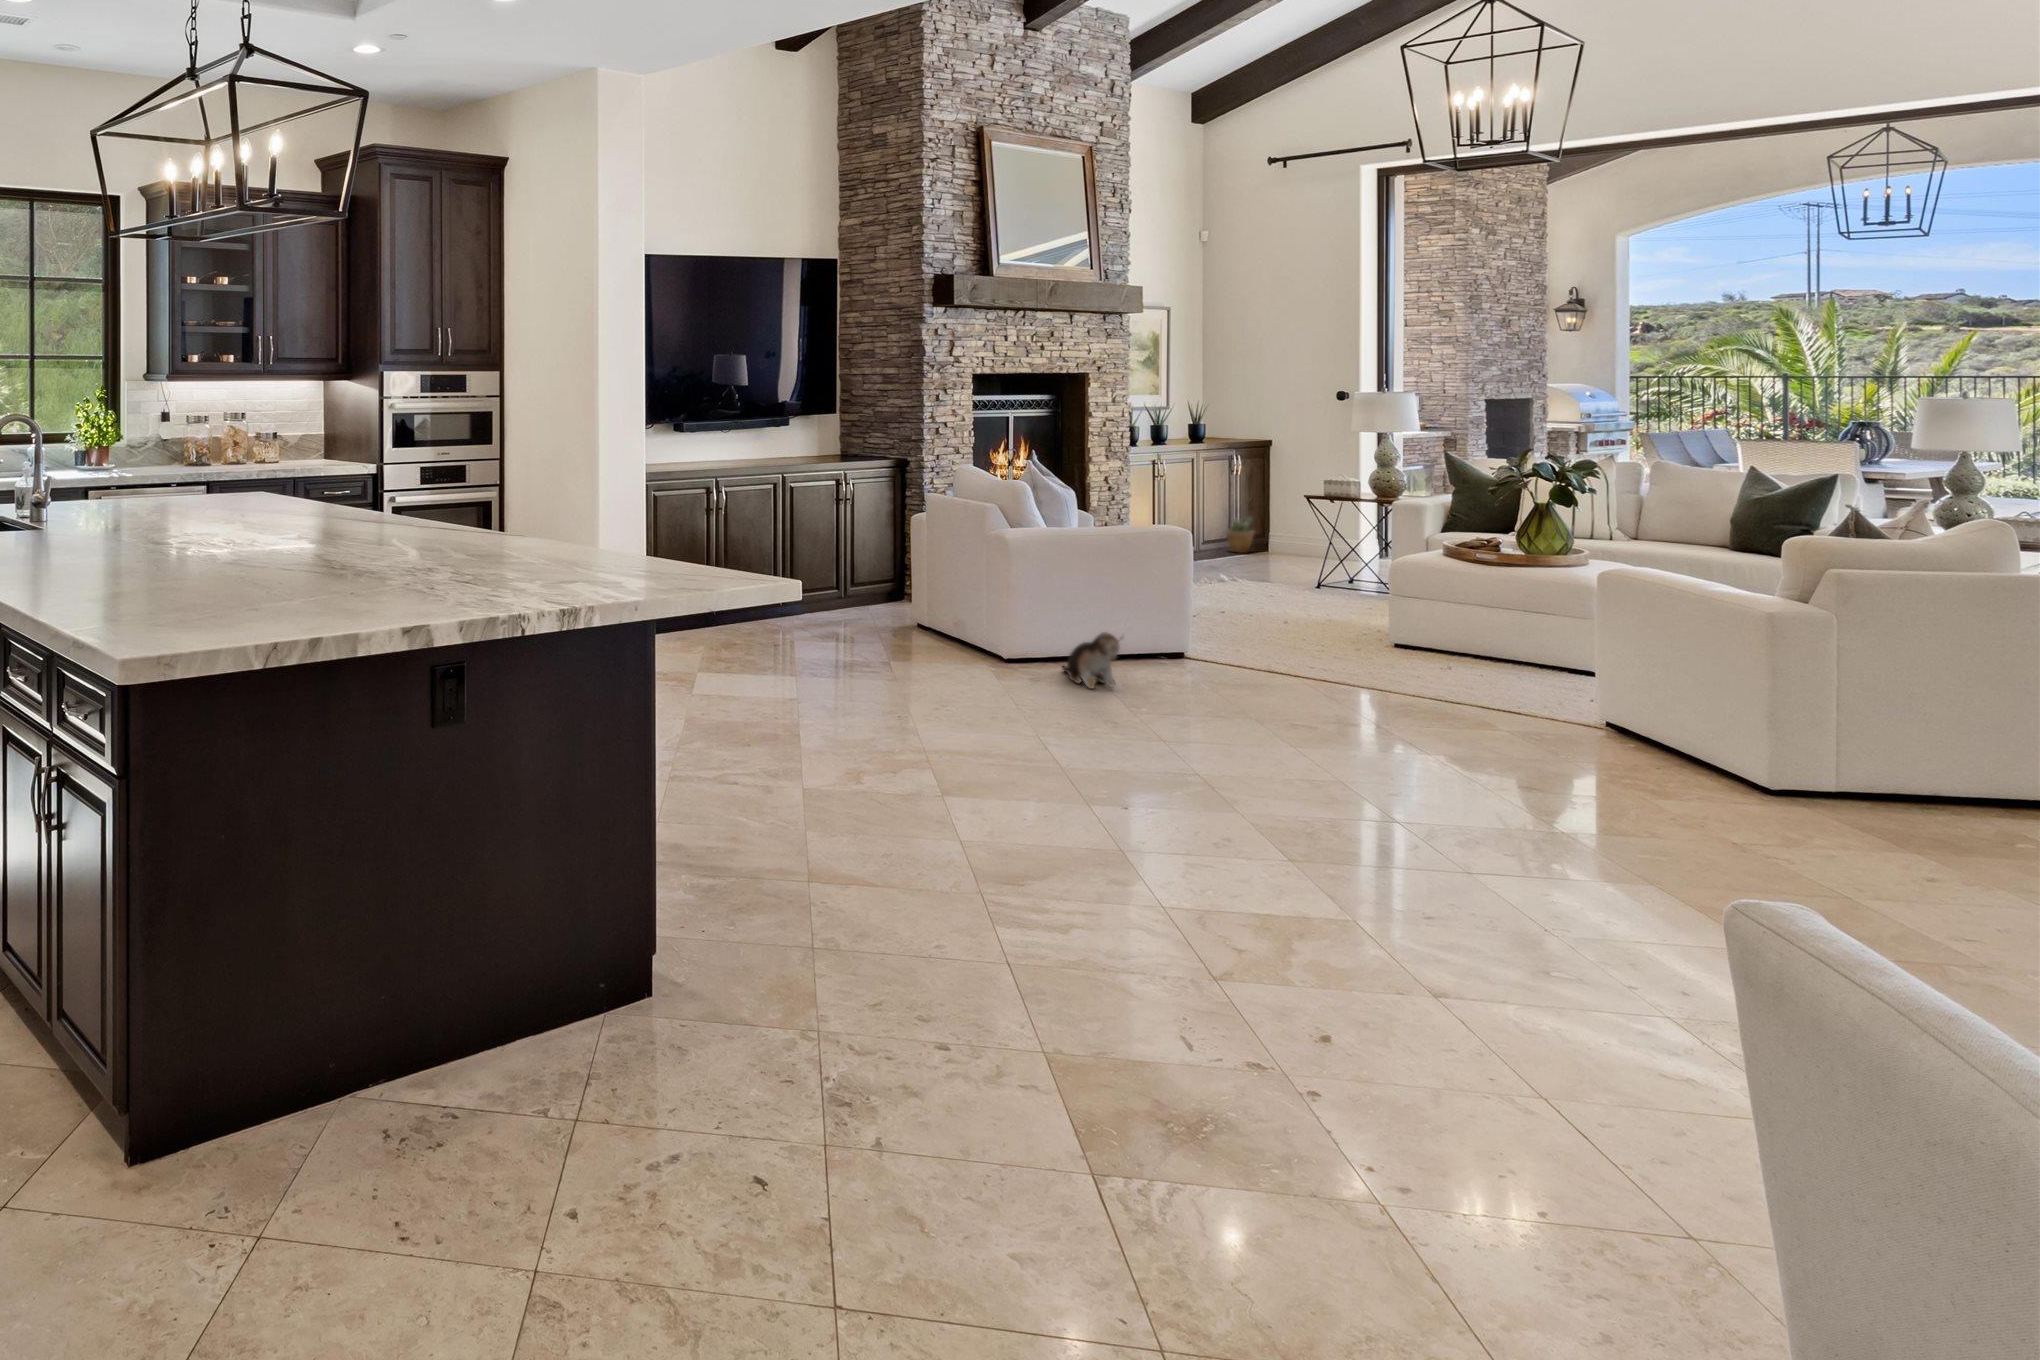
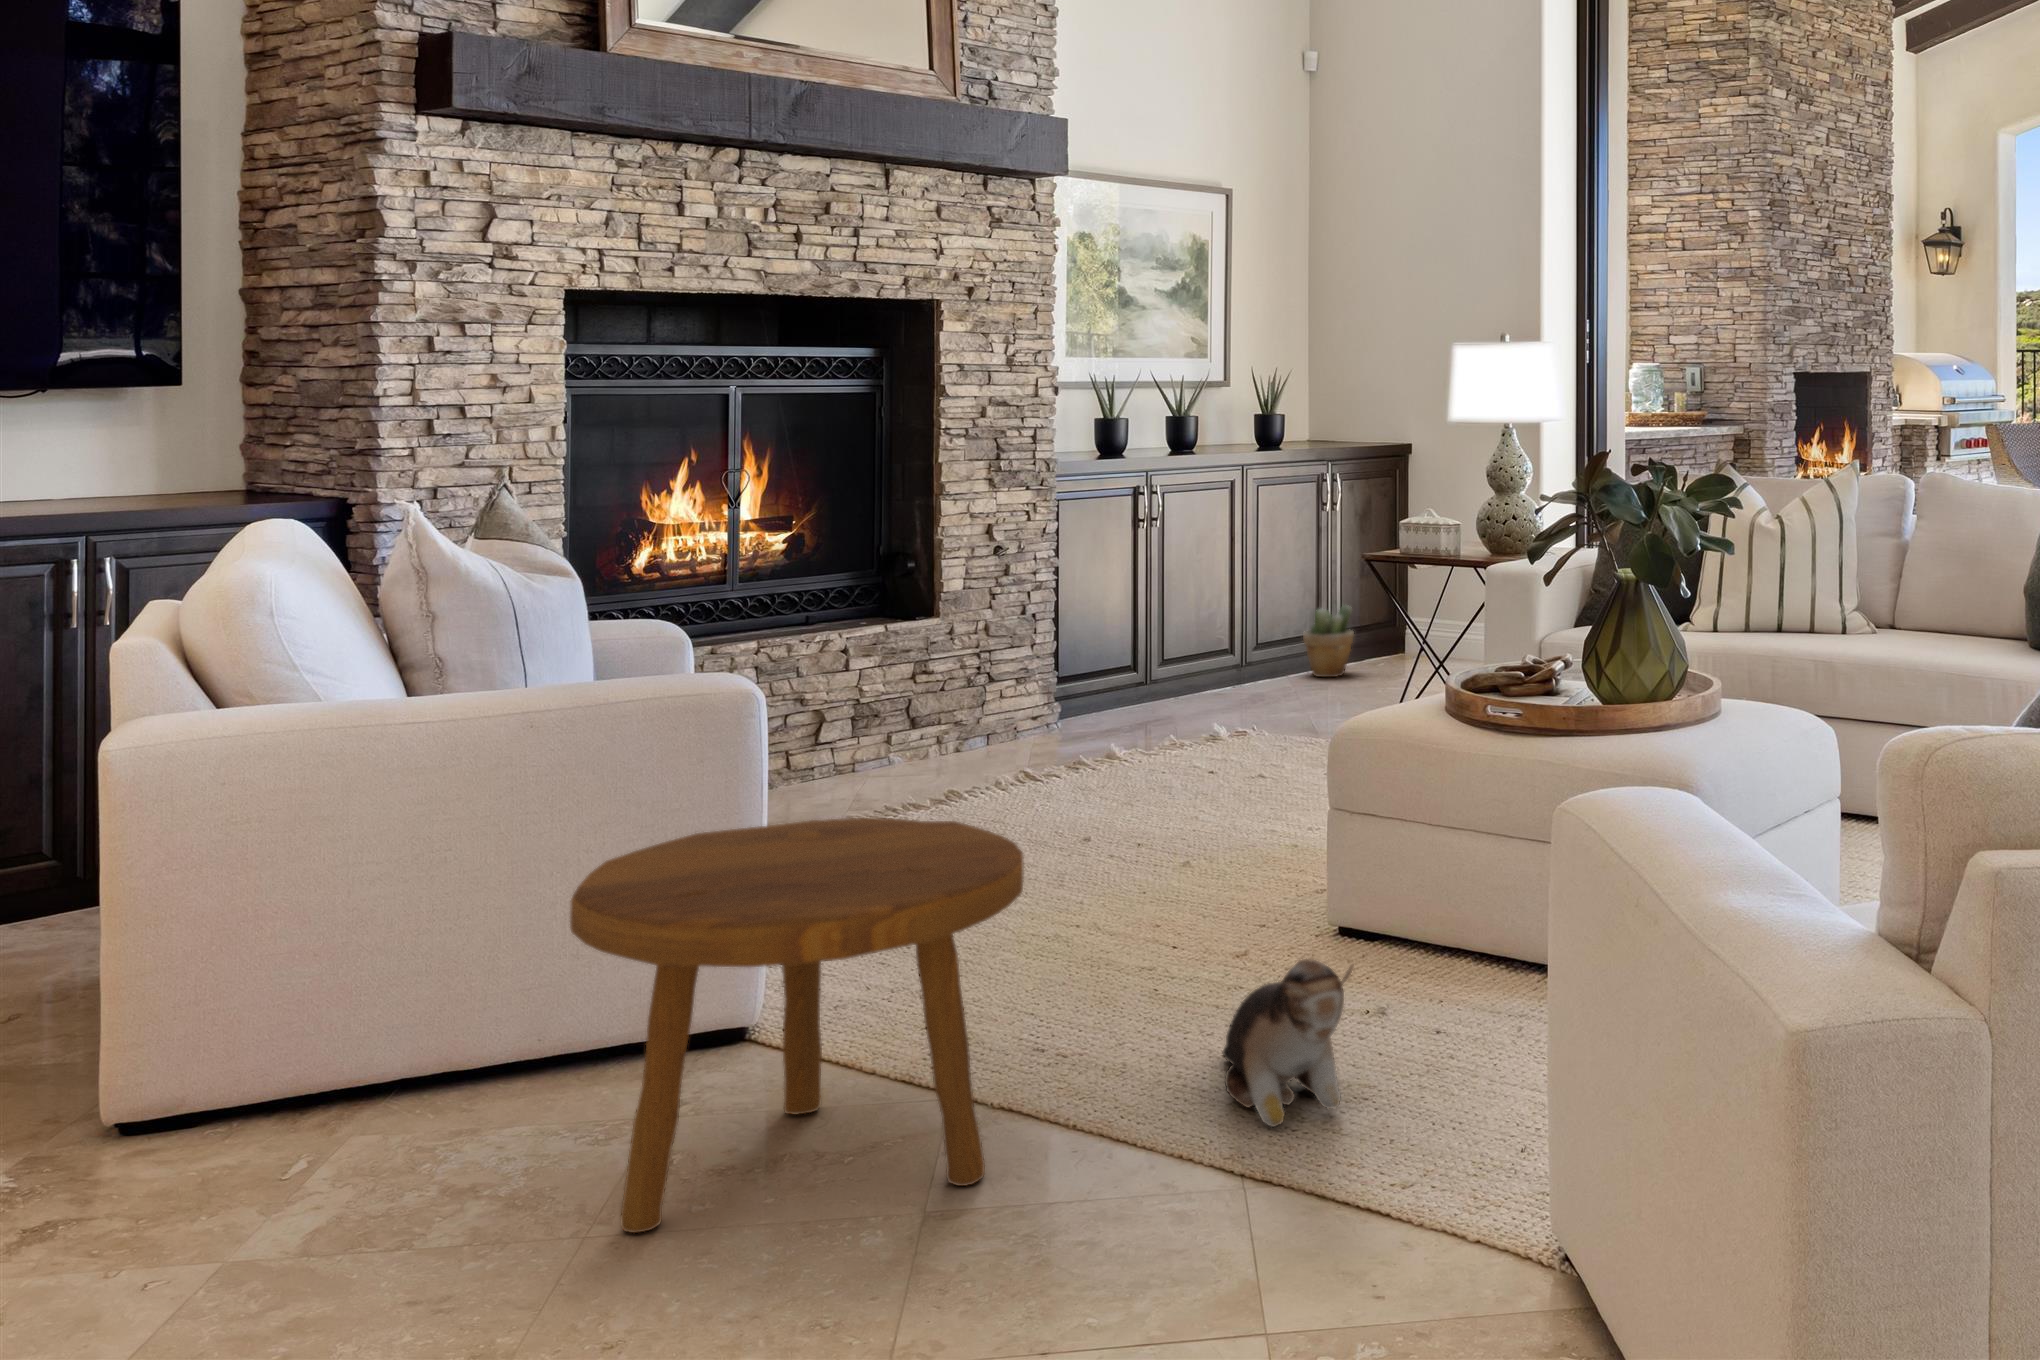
footstool: none [1201,581,1367,703] -> present [570,818,1024,1233]
plush toy: present [1062,632,1120,689] -> present [1223,959,1353,1127]

